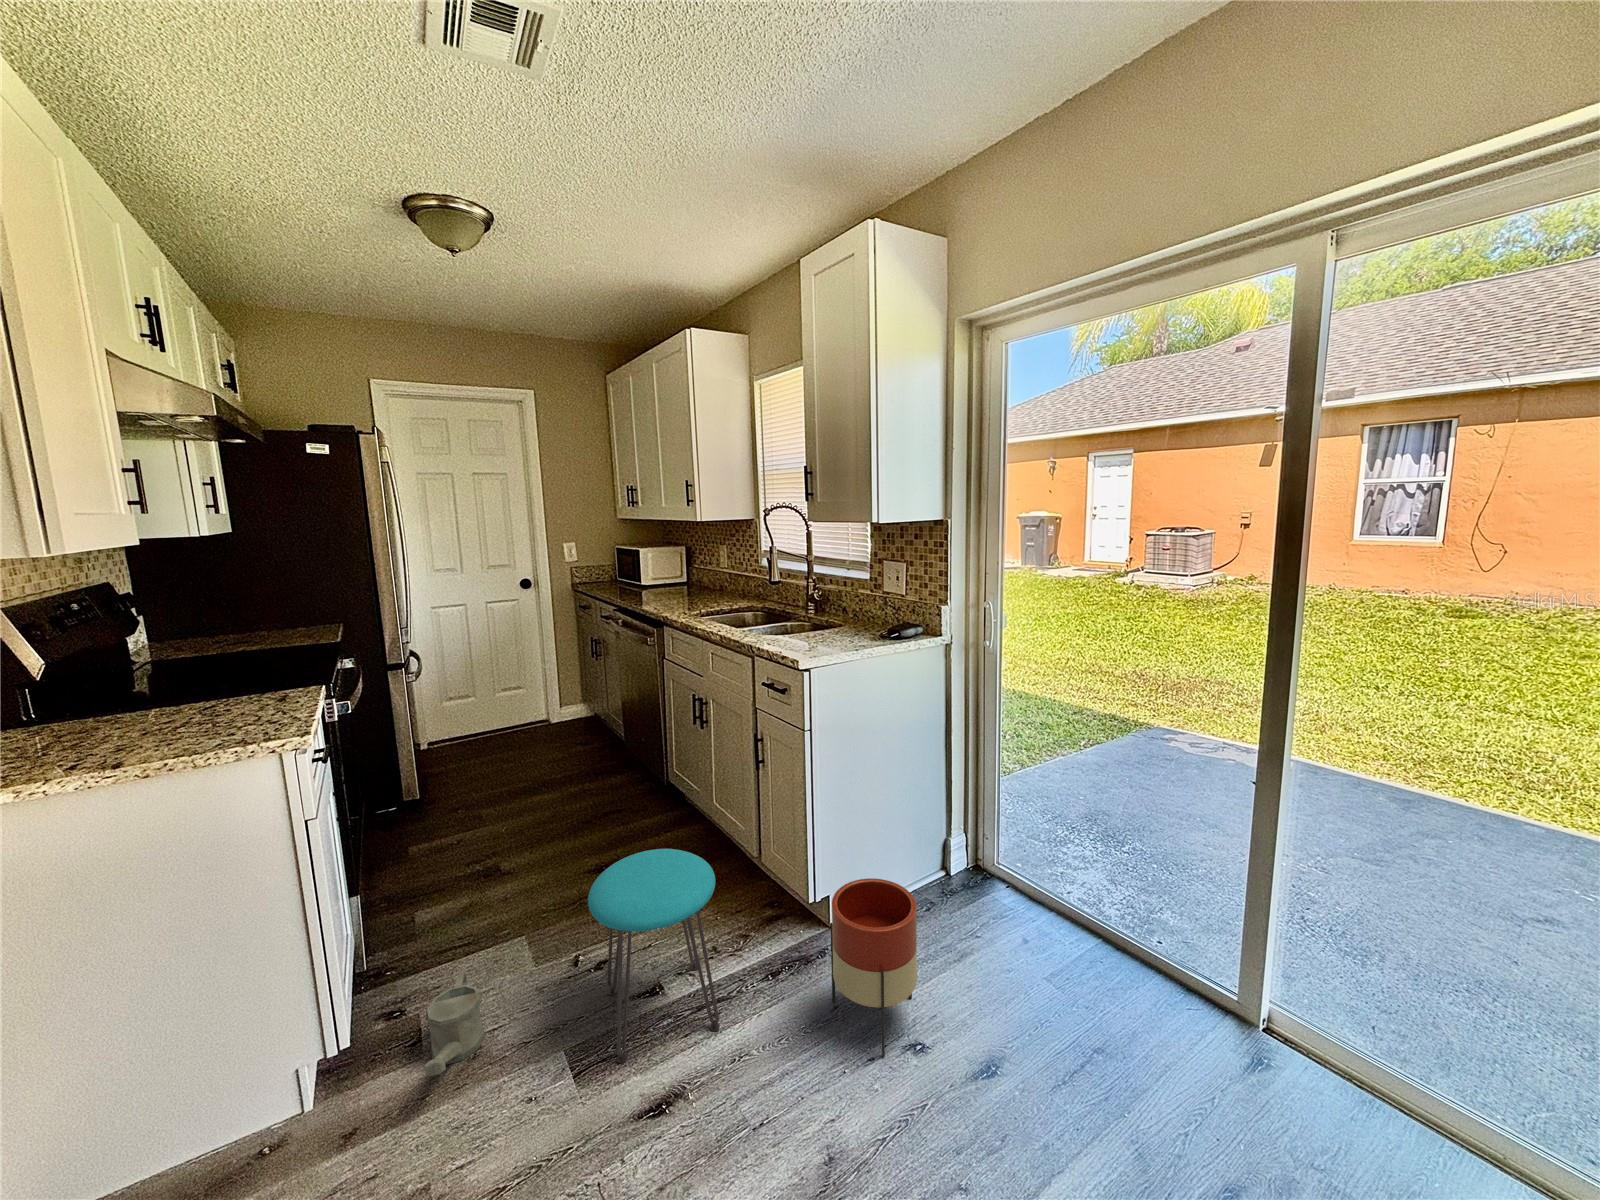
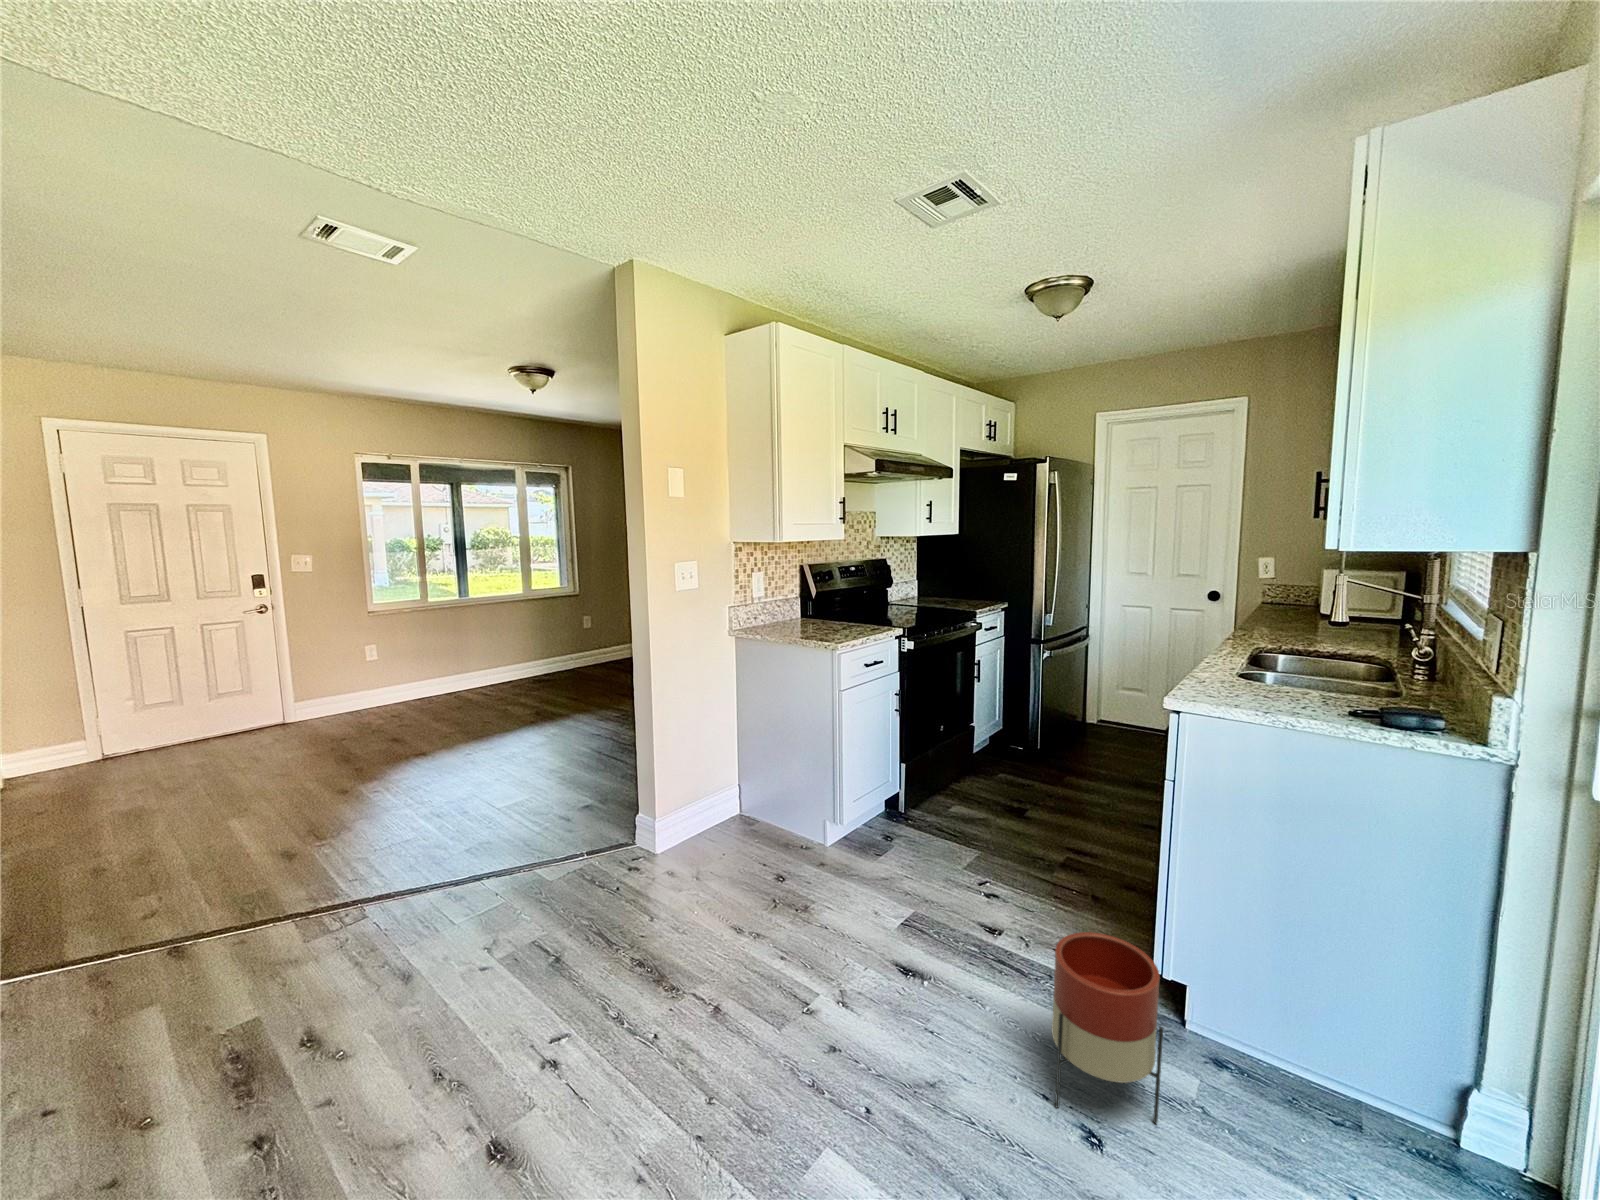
stool: present [588,849,720,1063] -> none [924,806,1040,978]
watering can: present [424,970,485,1076] -> none [845,829,913,876]

